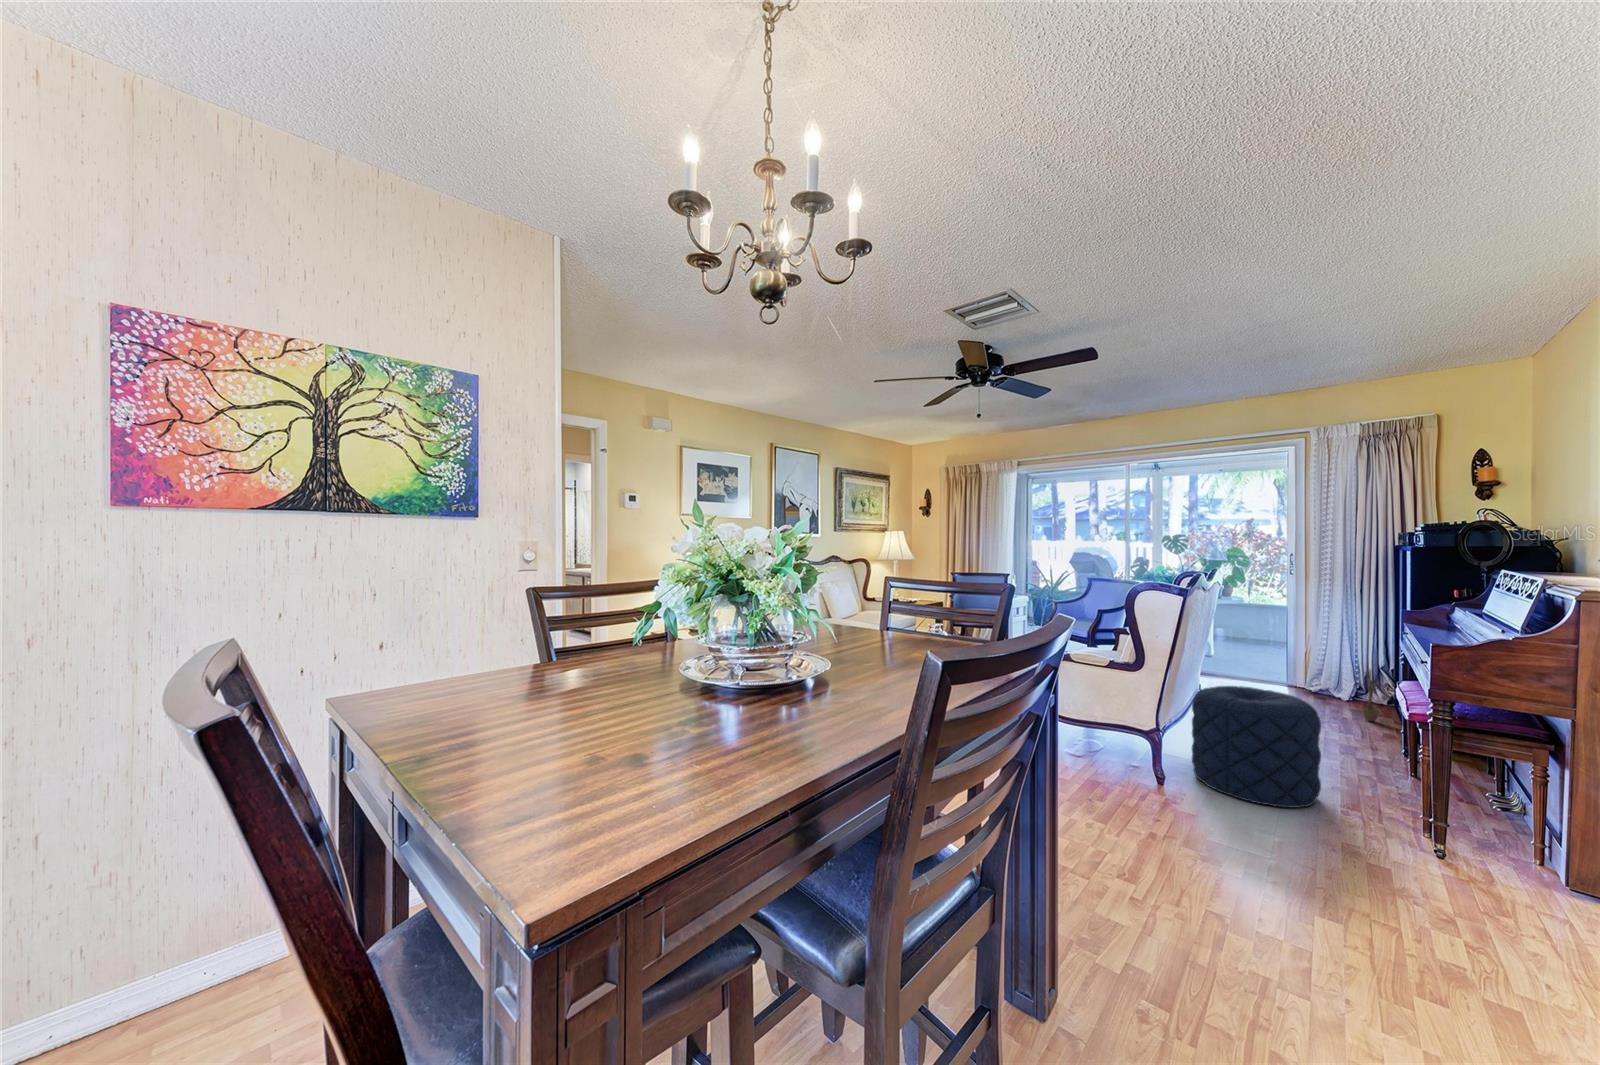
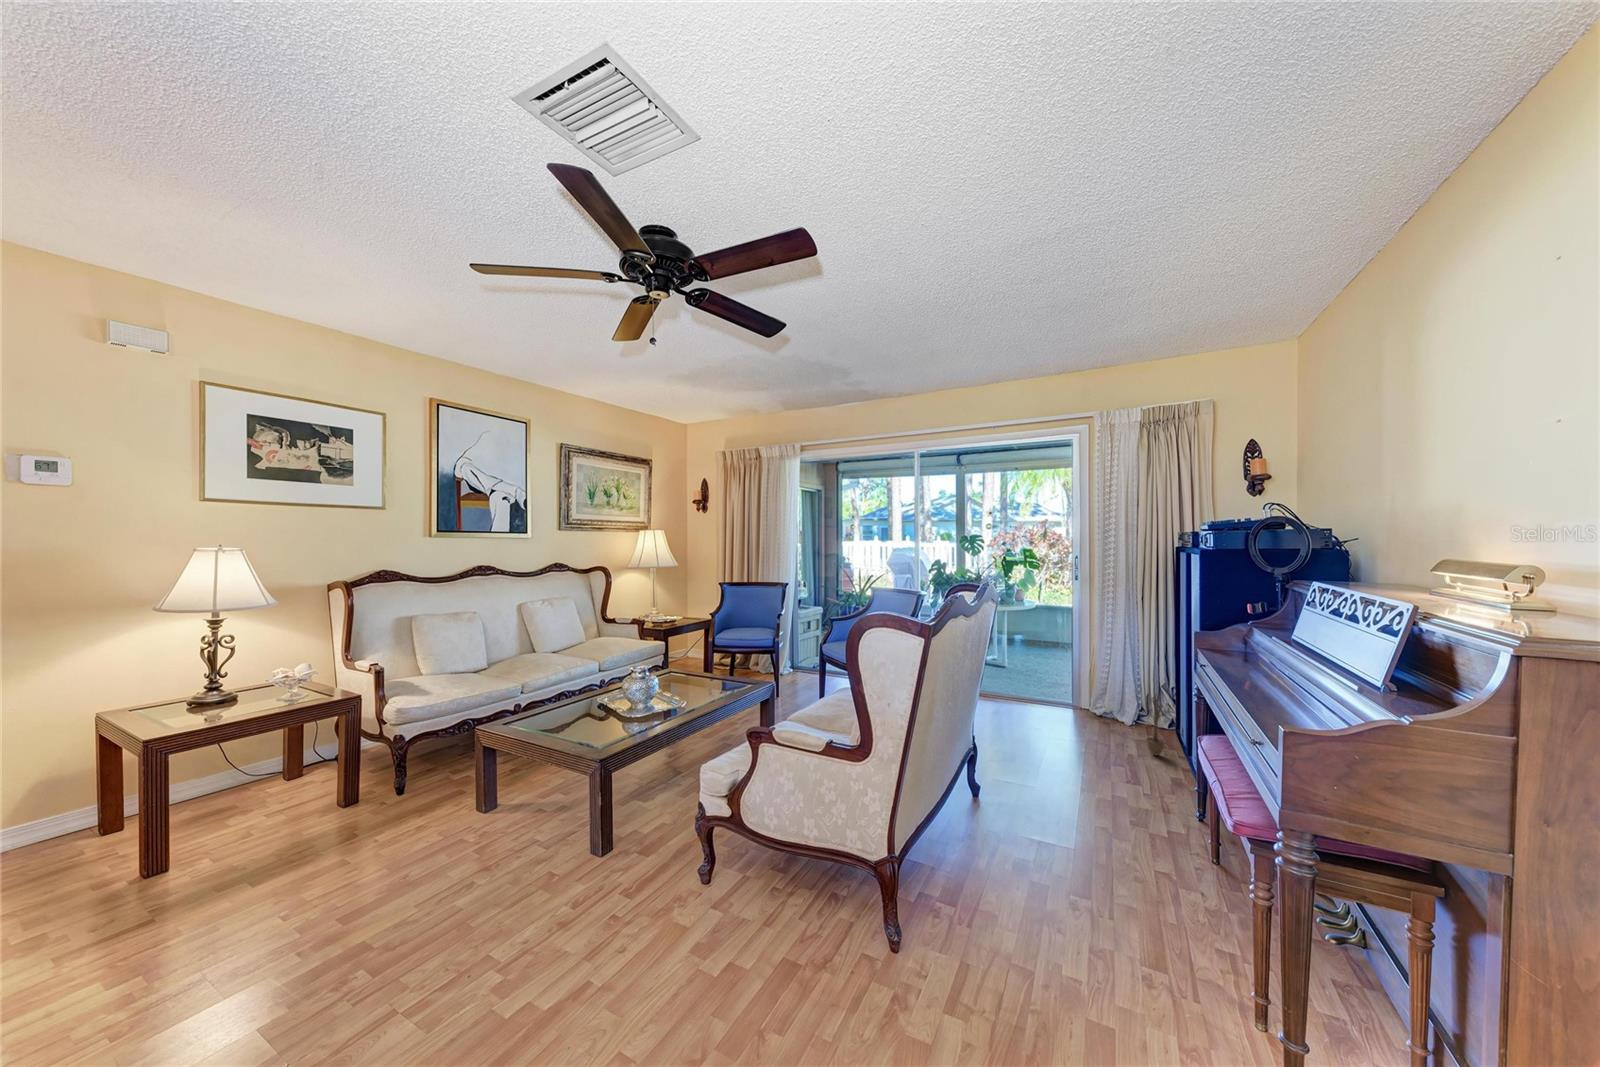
pouf: present [1192,686,1321,808] -> none [953,758,1118,972]

